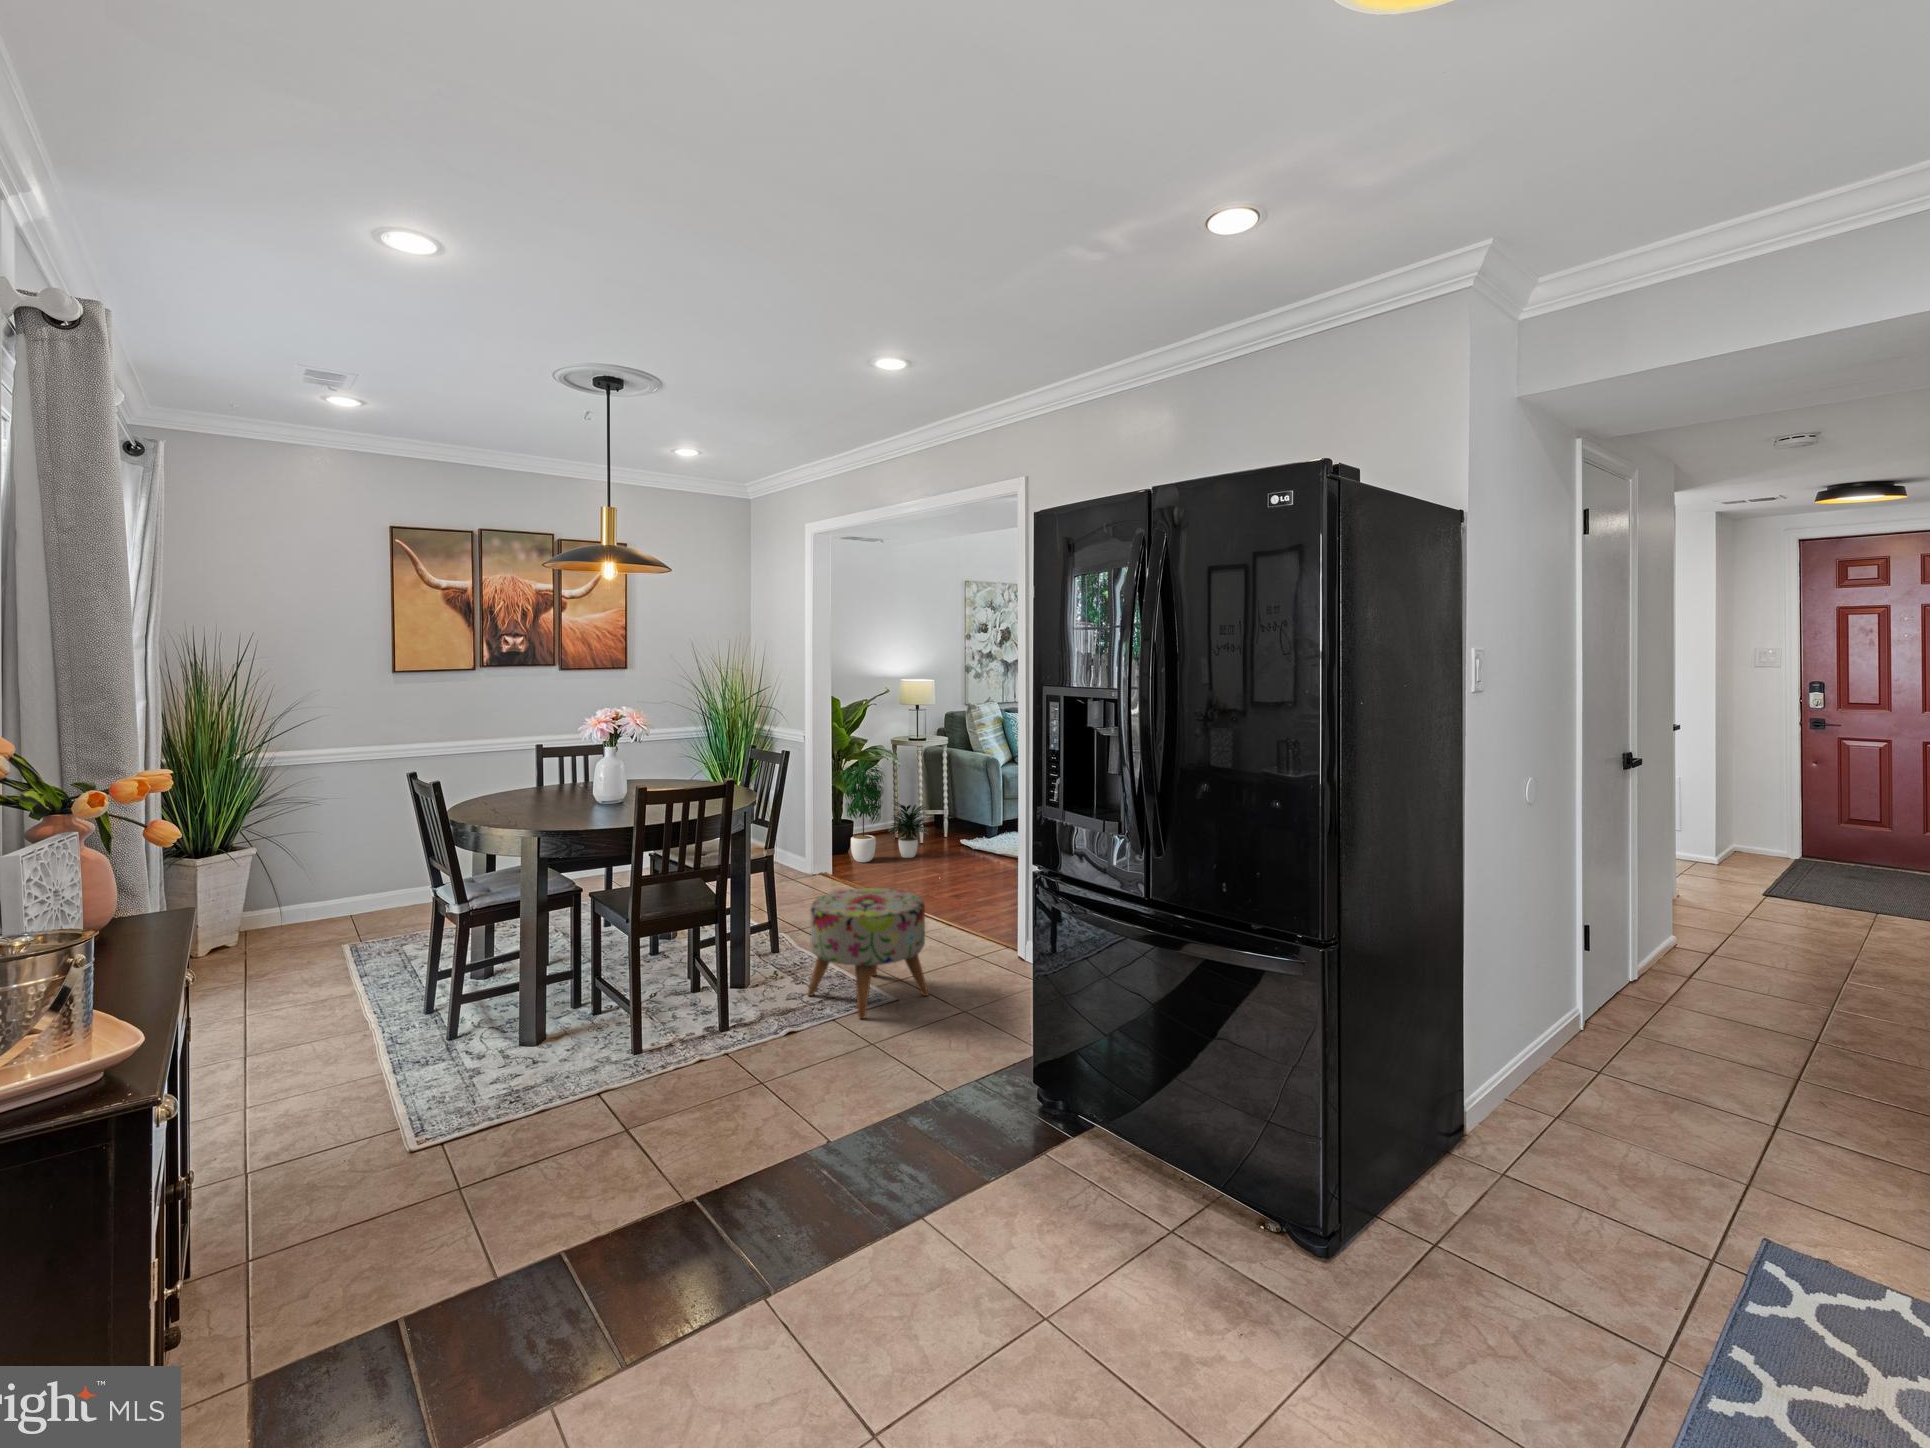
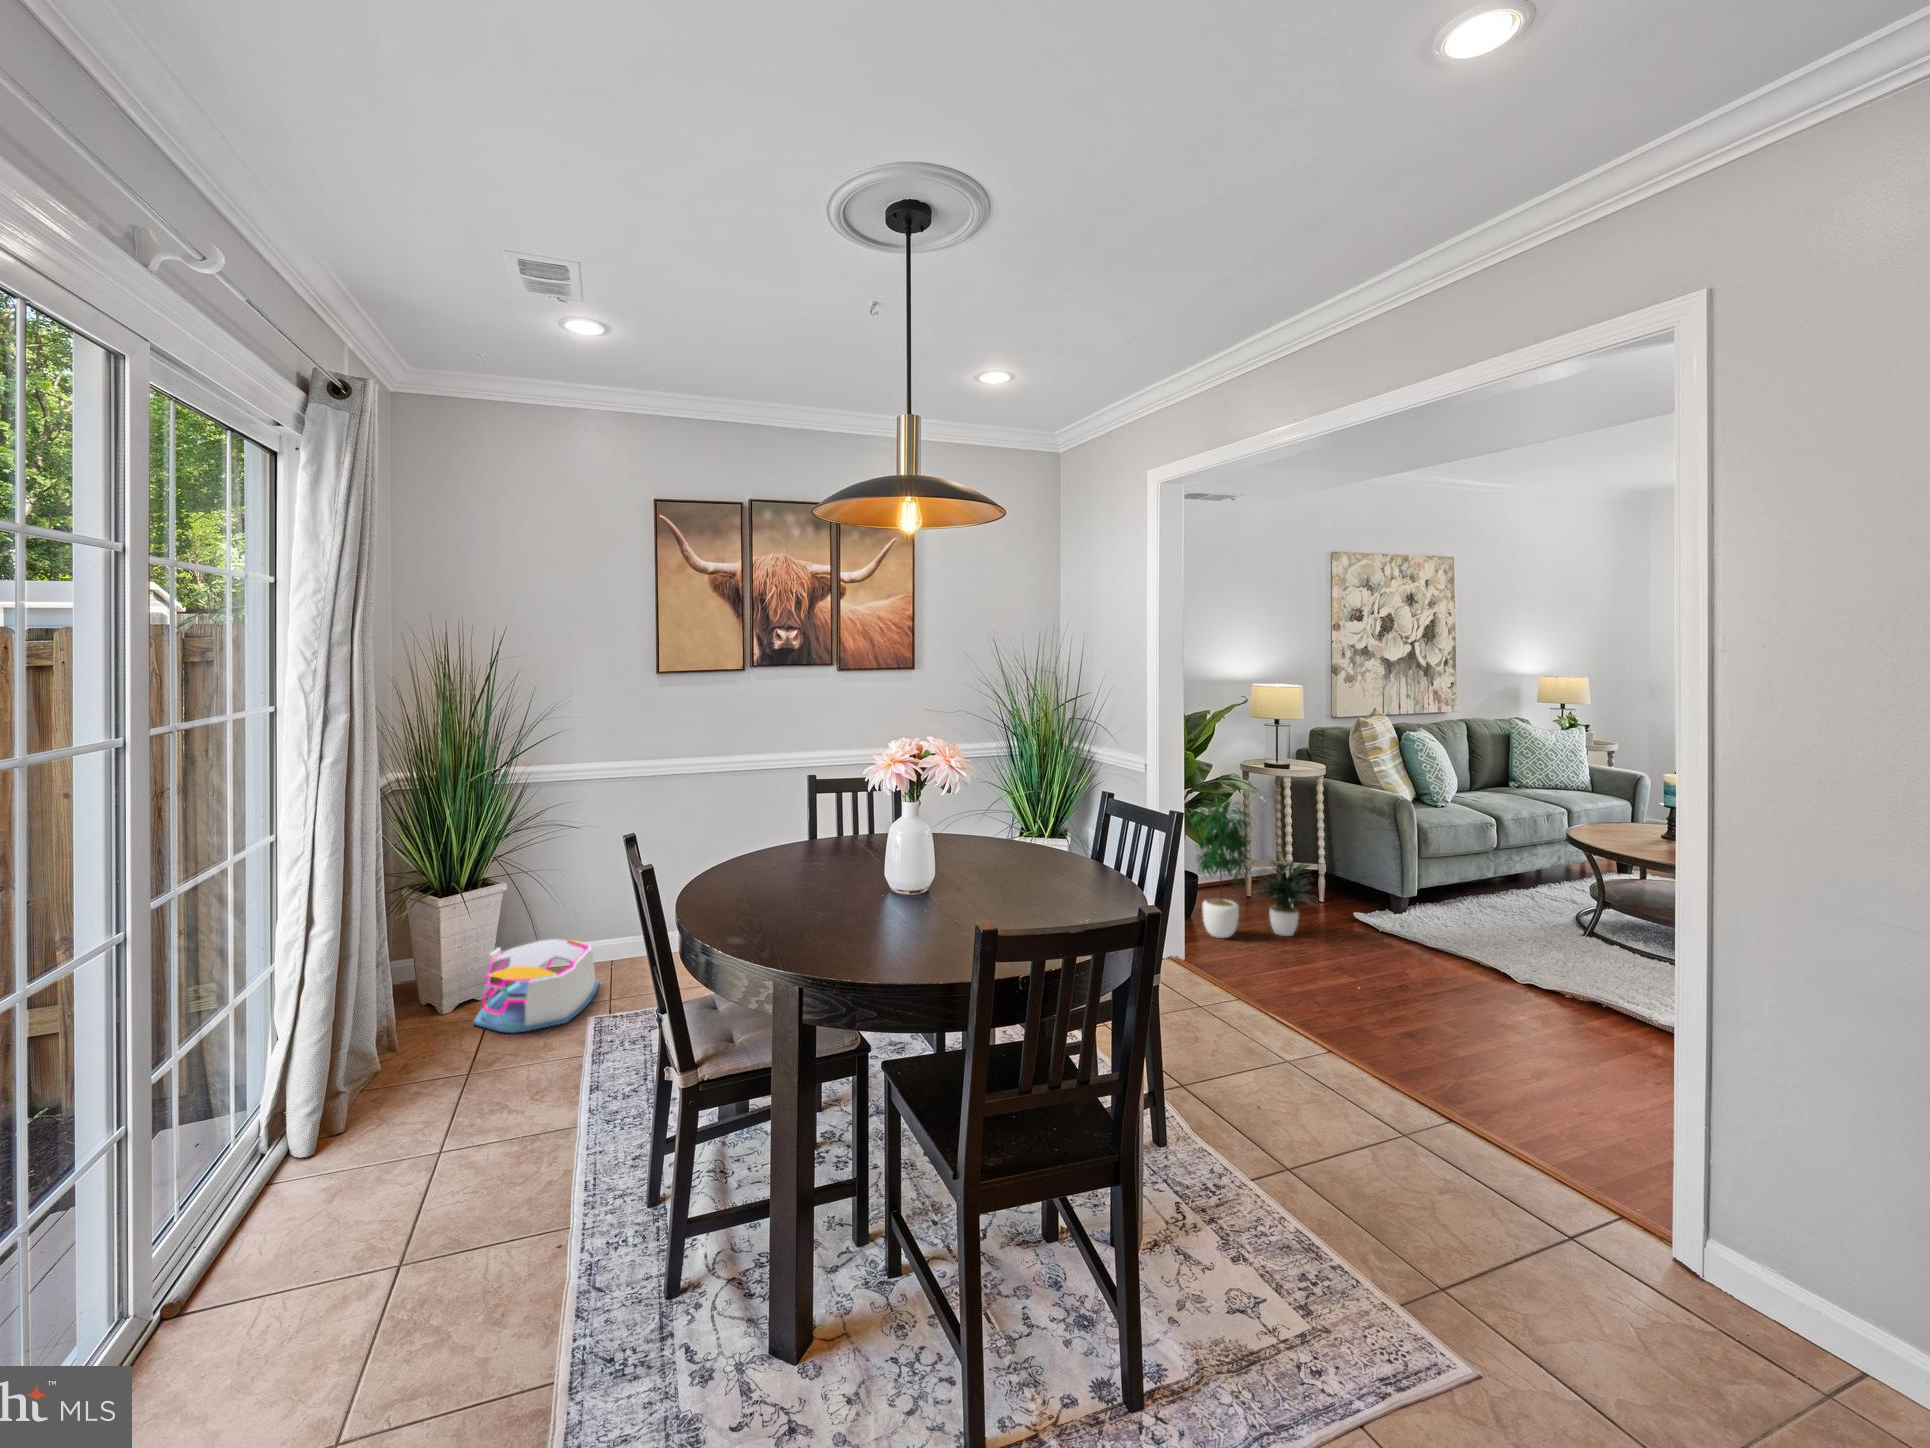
ottoman: present [807,888,929,1019] -> none [1207,1050,1446,1334]
storage bin: none [238,896,348,966] -> present [474,939,599,1033]

